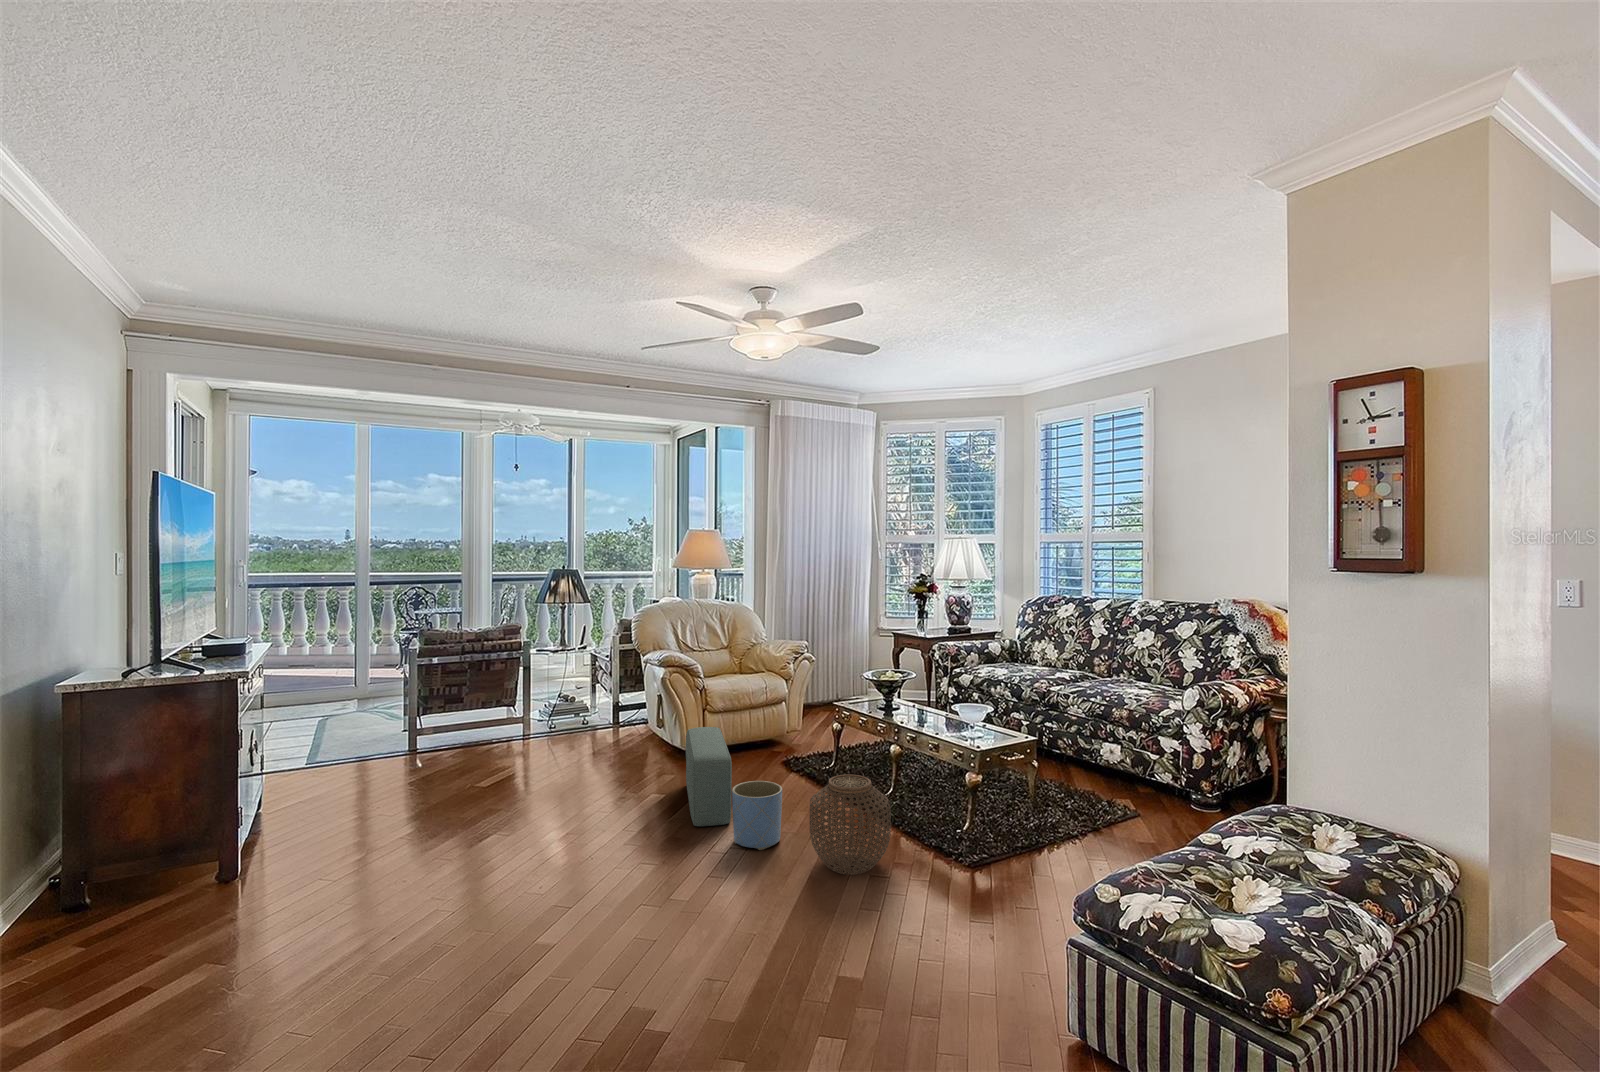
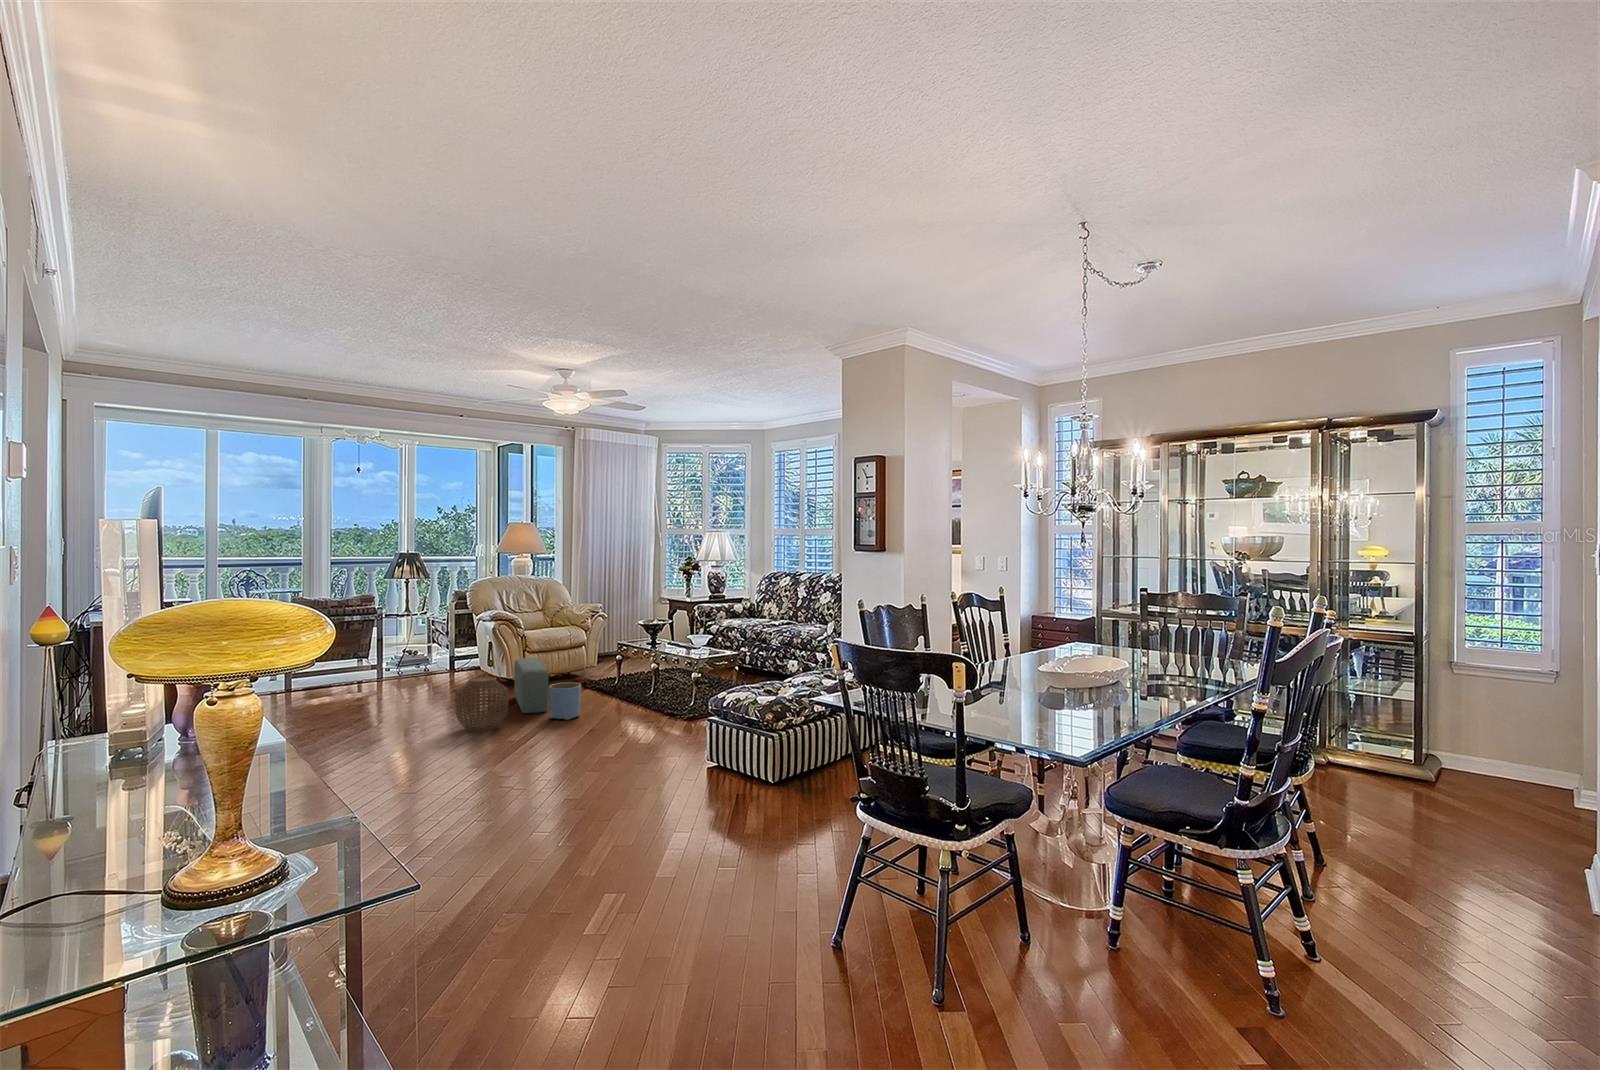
woven basket: present [810,774,891,875] -> present [456,676,508,732]

